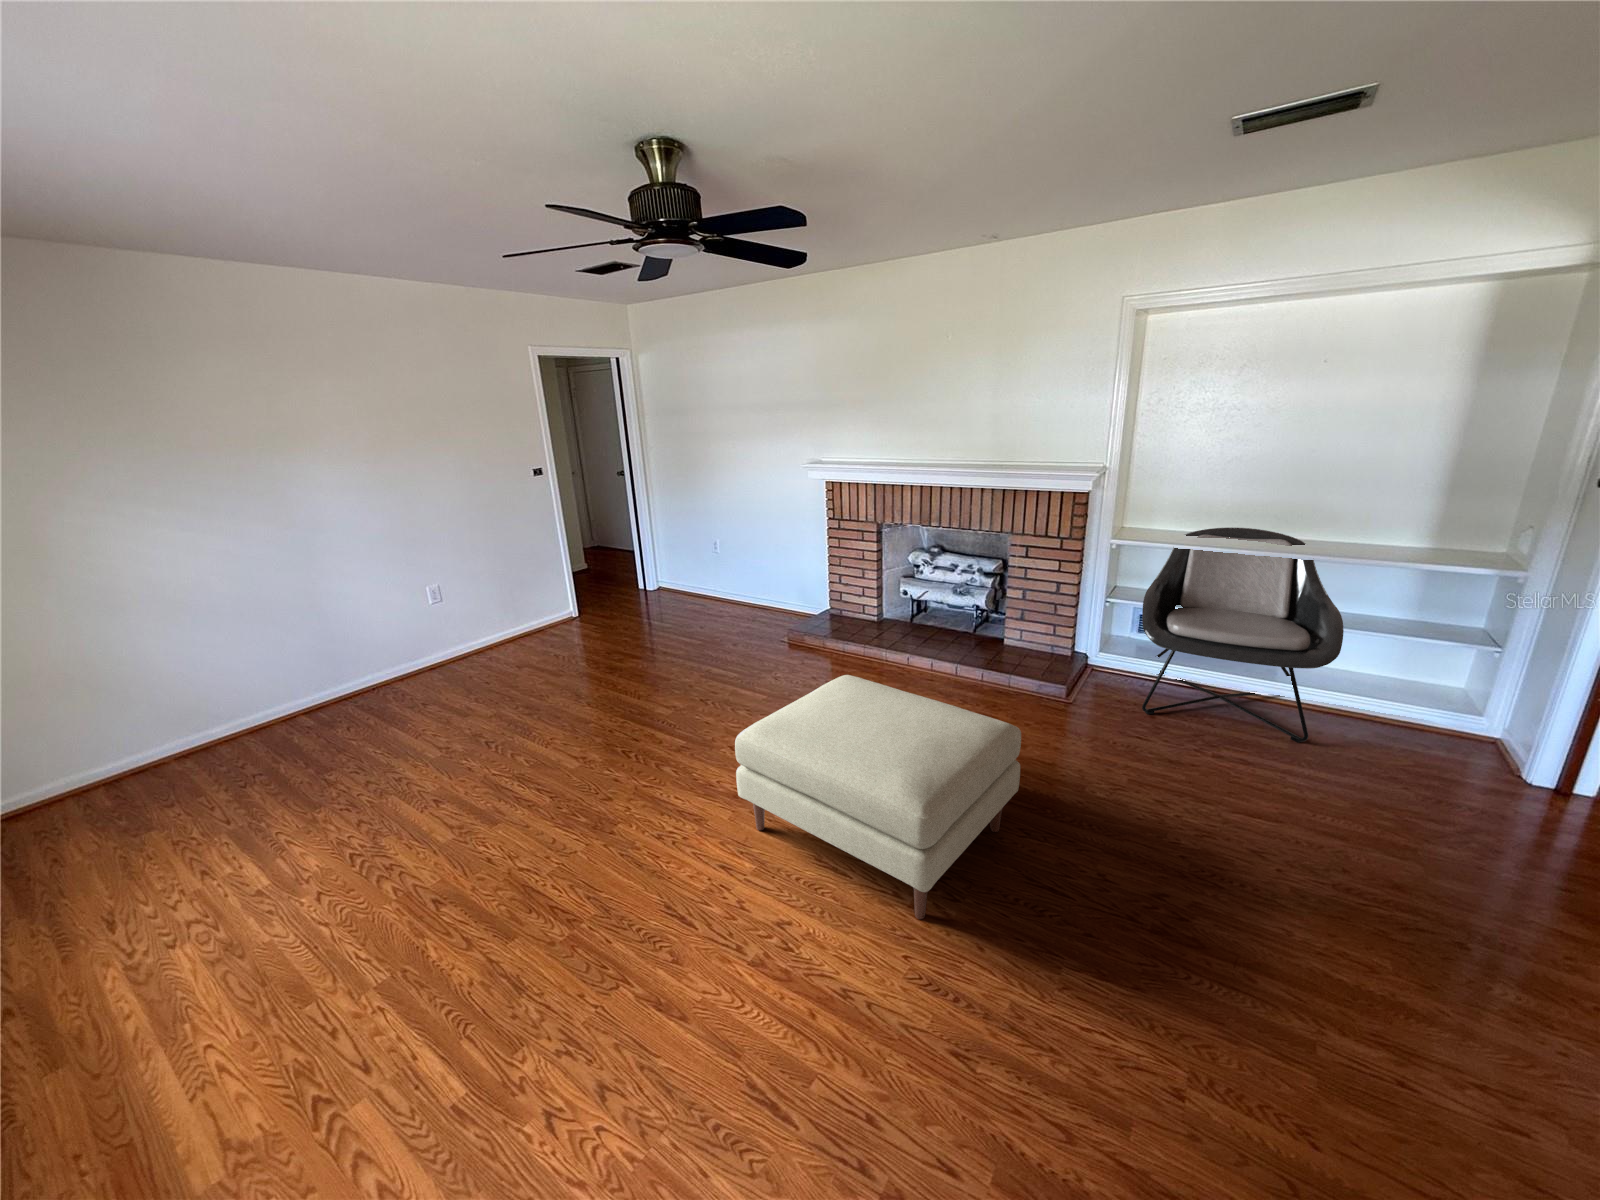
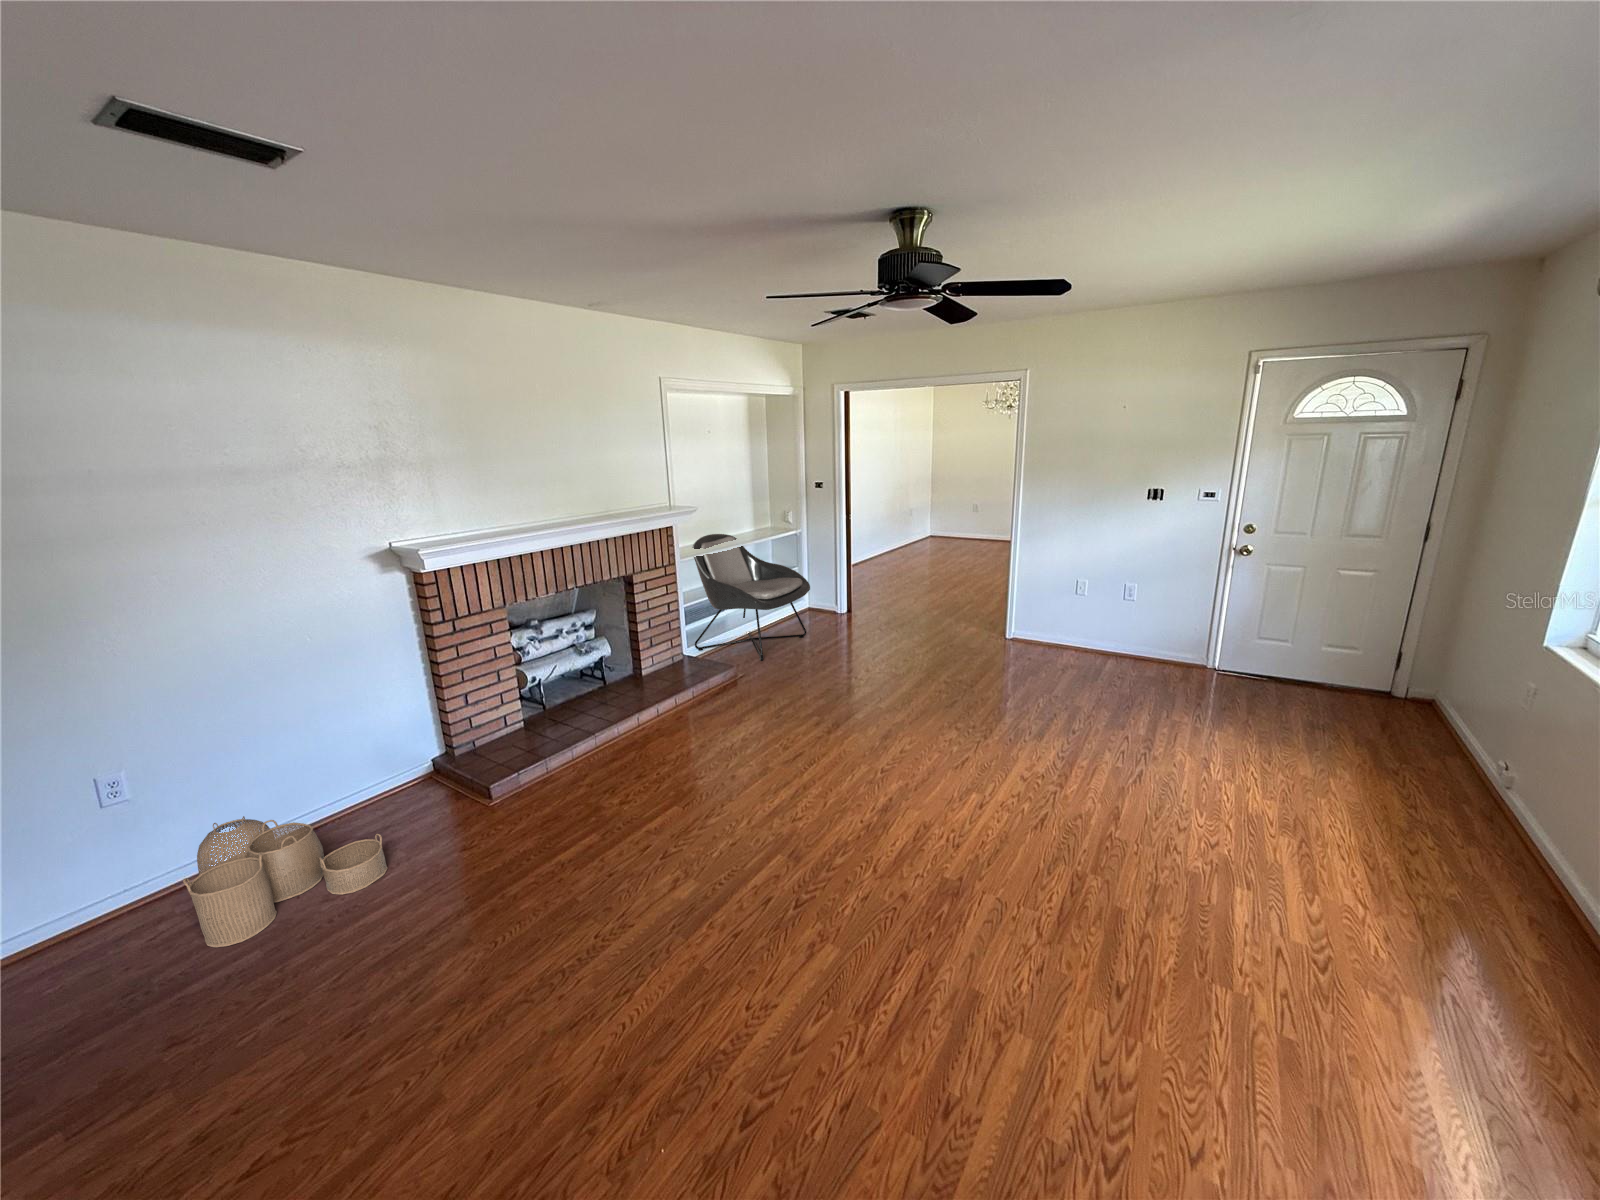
woven basket: none [681,579,755,634] -> present [183,816,388,947]
ottoman: present [735,675,1021,919] -> none [812,641,1011,799]

